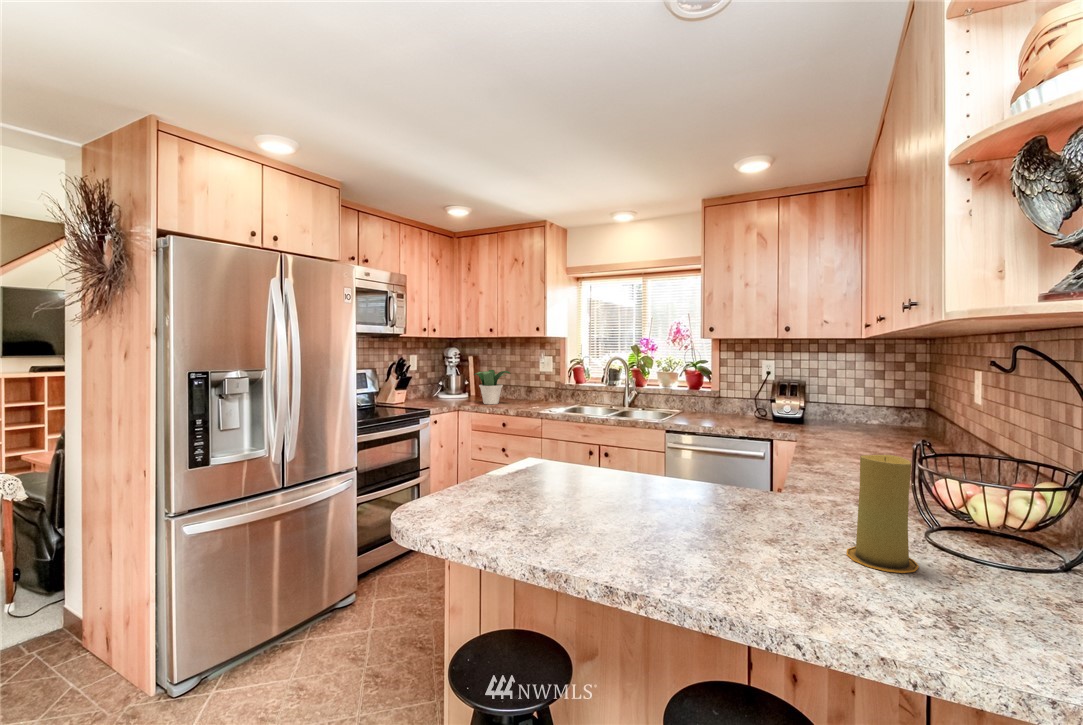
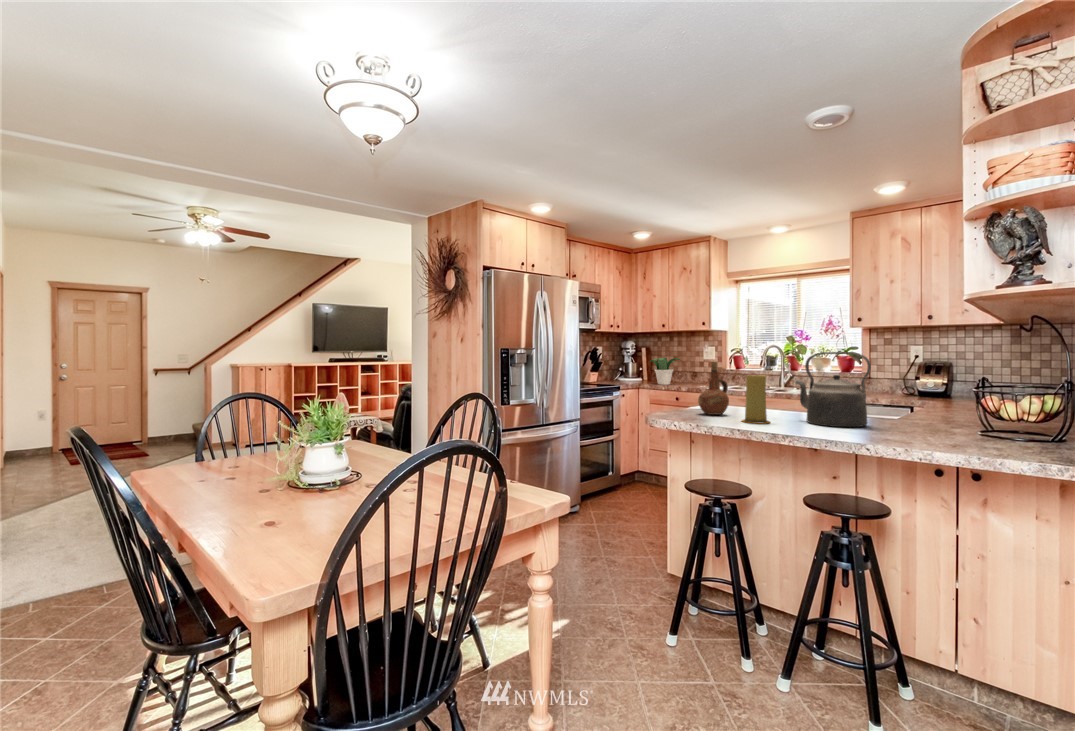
kettle: none [643,394,772,544] -> present [796,352,871,427]
ceramic pitcher: none [482,406,535,505] -> present [698,362,729,415]
candle: present [846,455,919,573] -> present [742,375,770,424]

